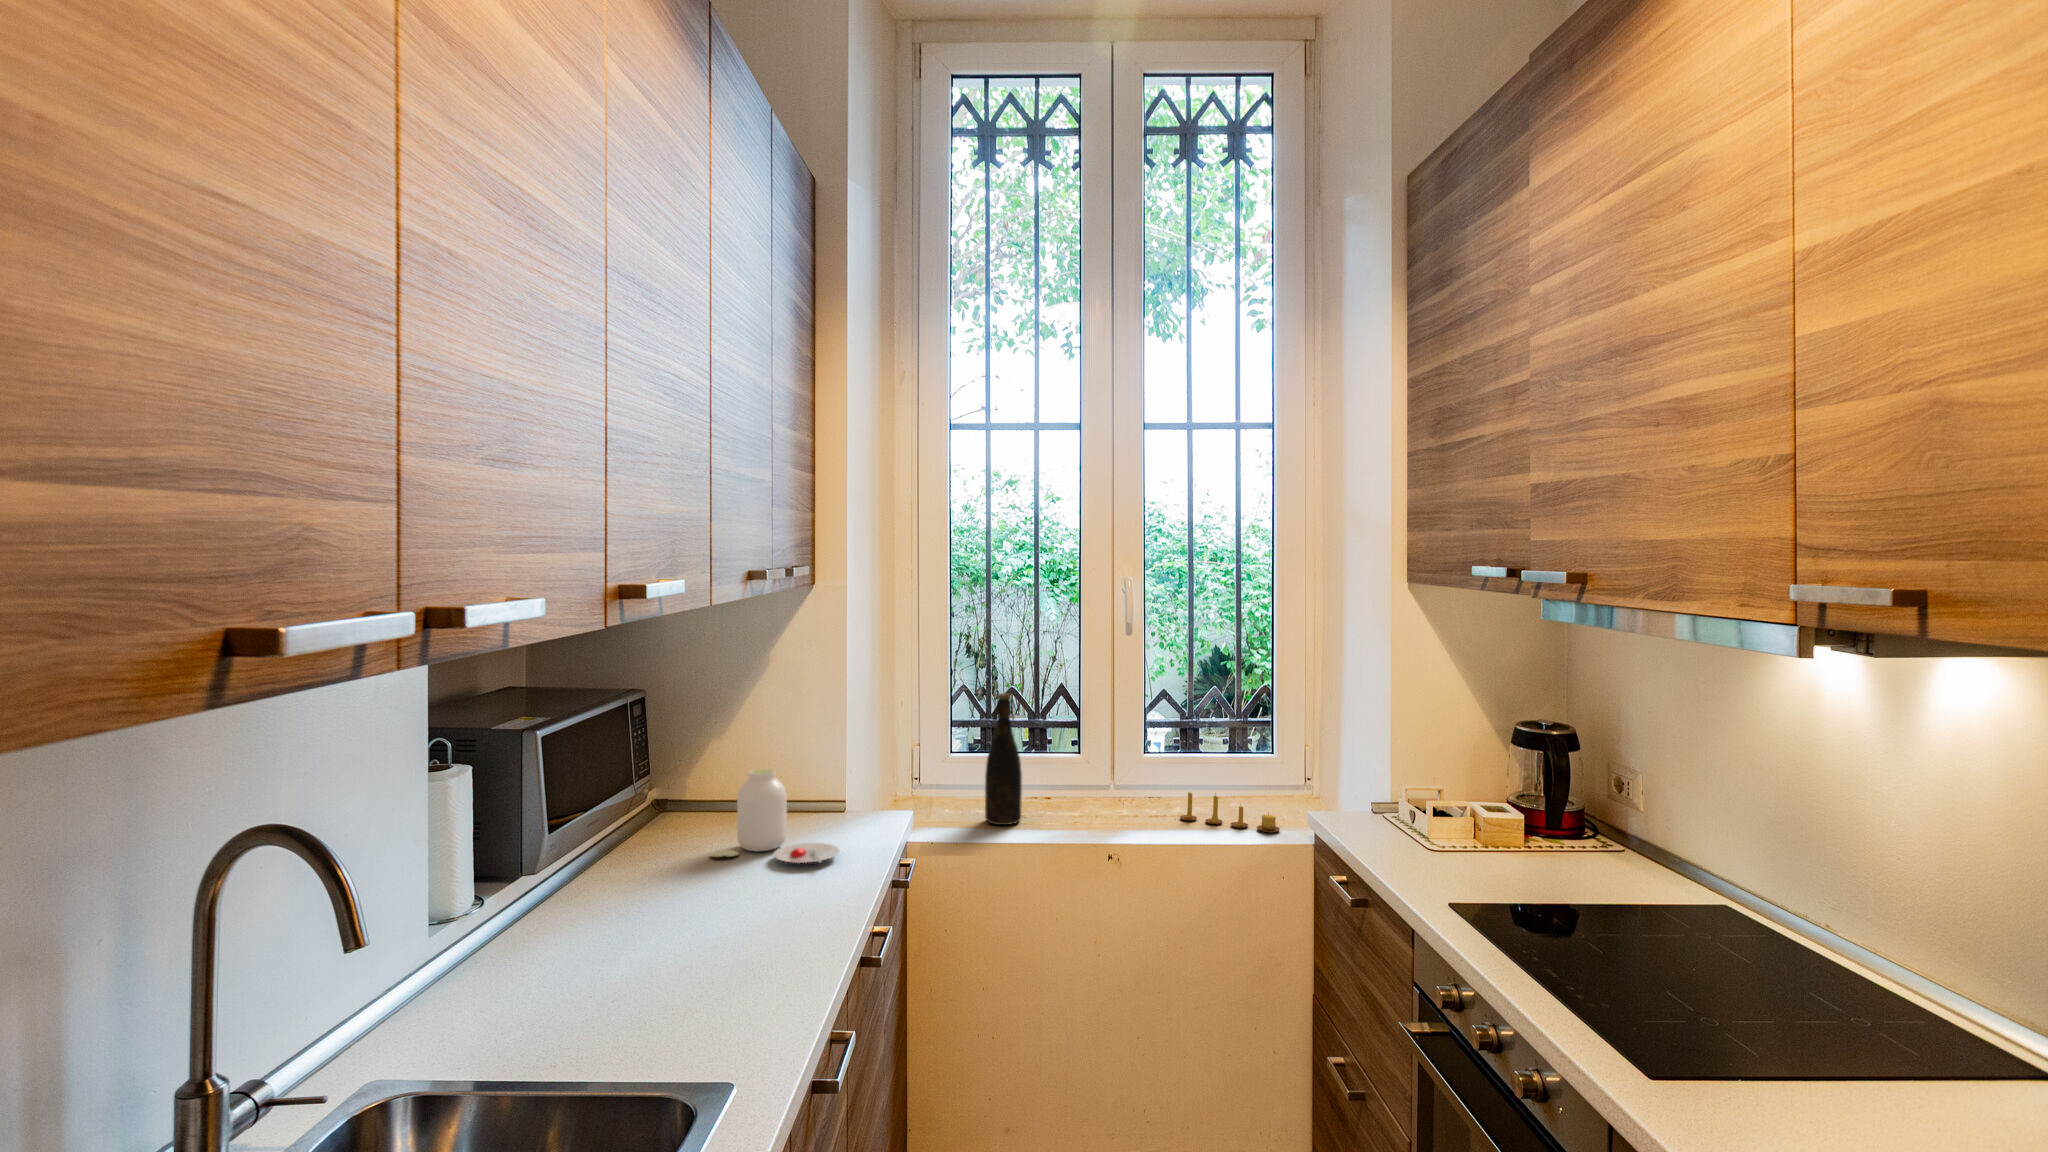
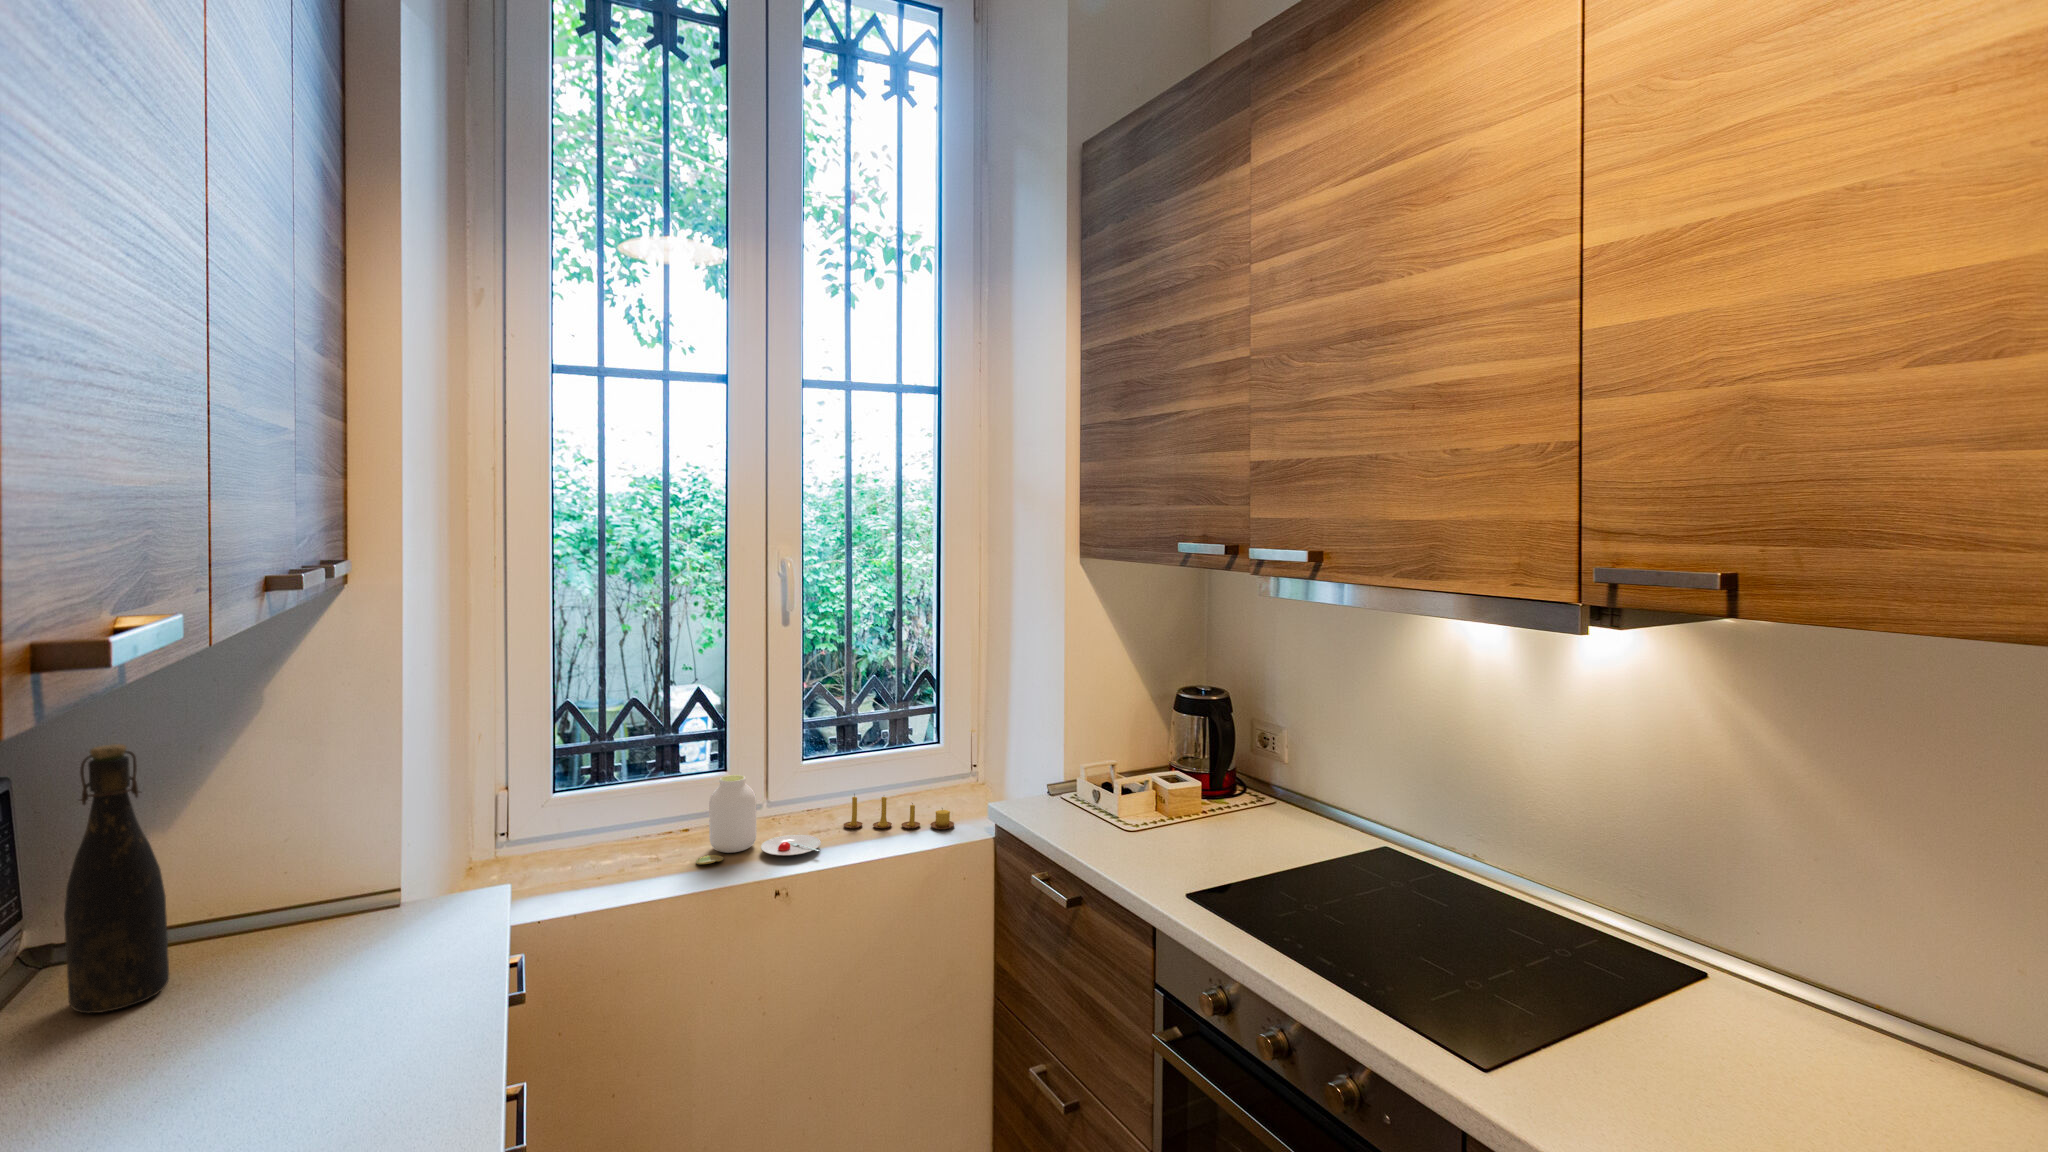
bottle: present [985,693,1022,825] -> present [64,744,169,1013]
jar: present [711,769,839,863] -> present [696,775,821,864]

